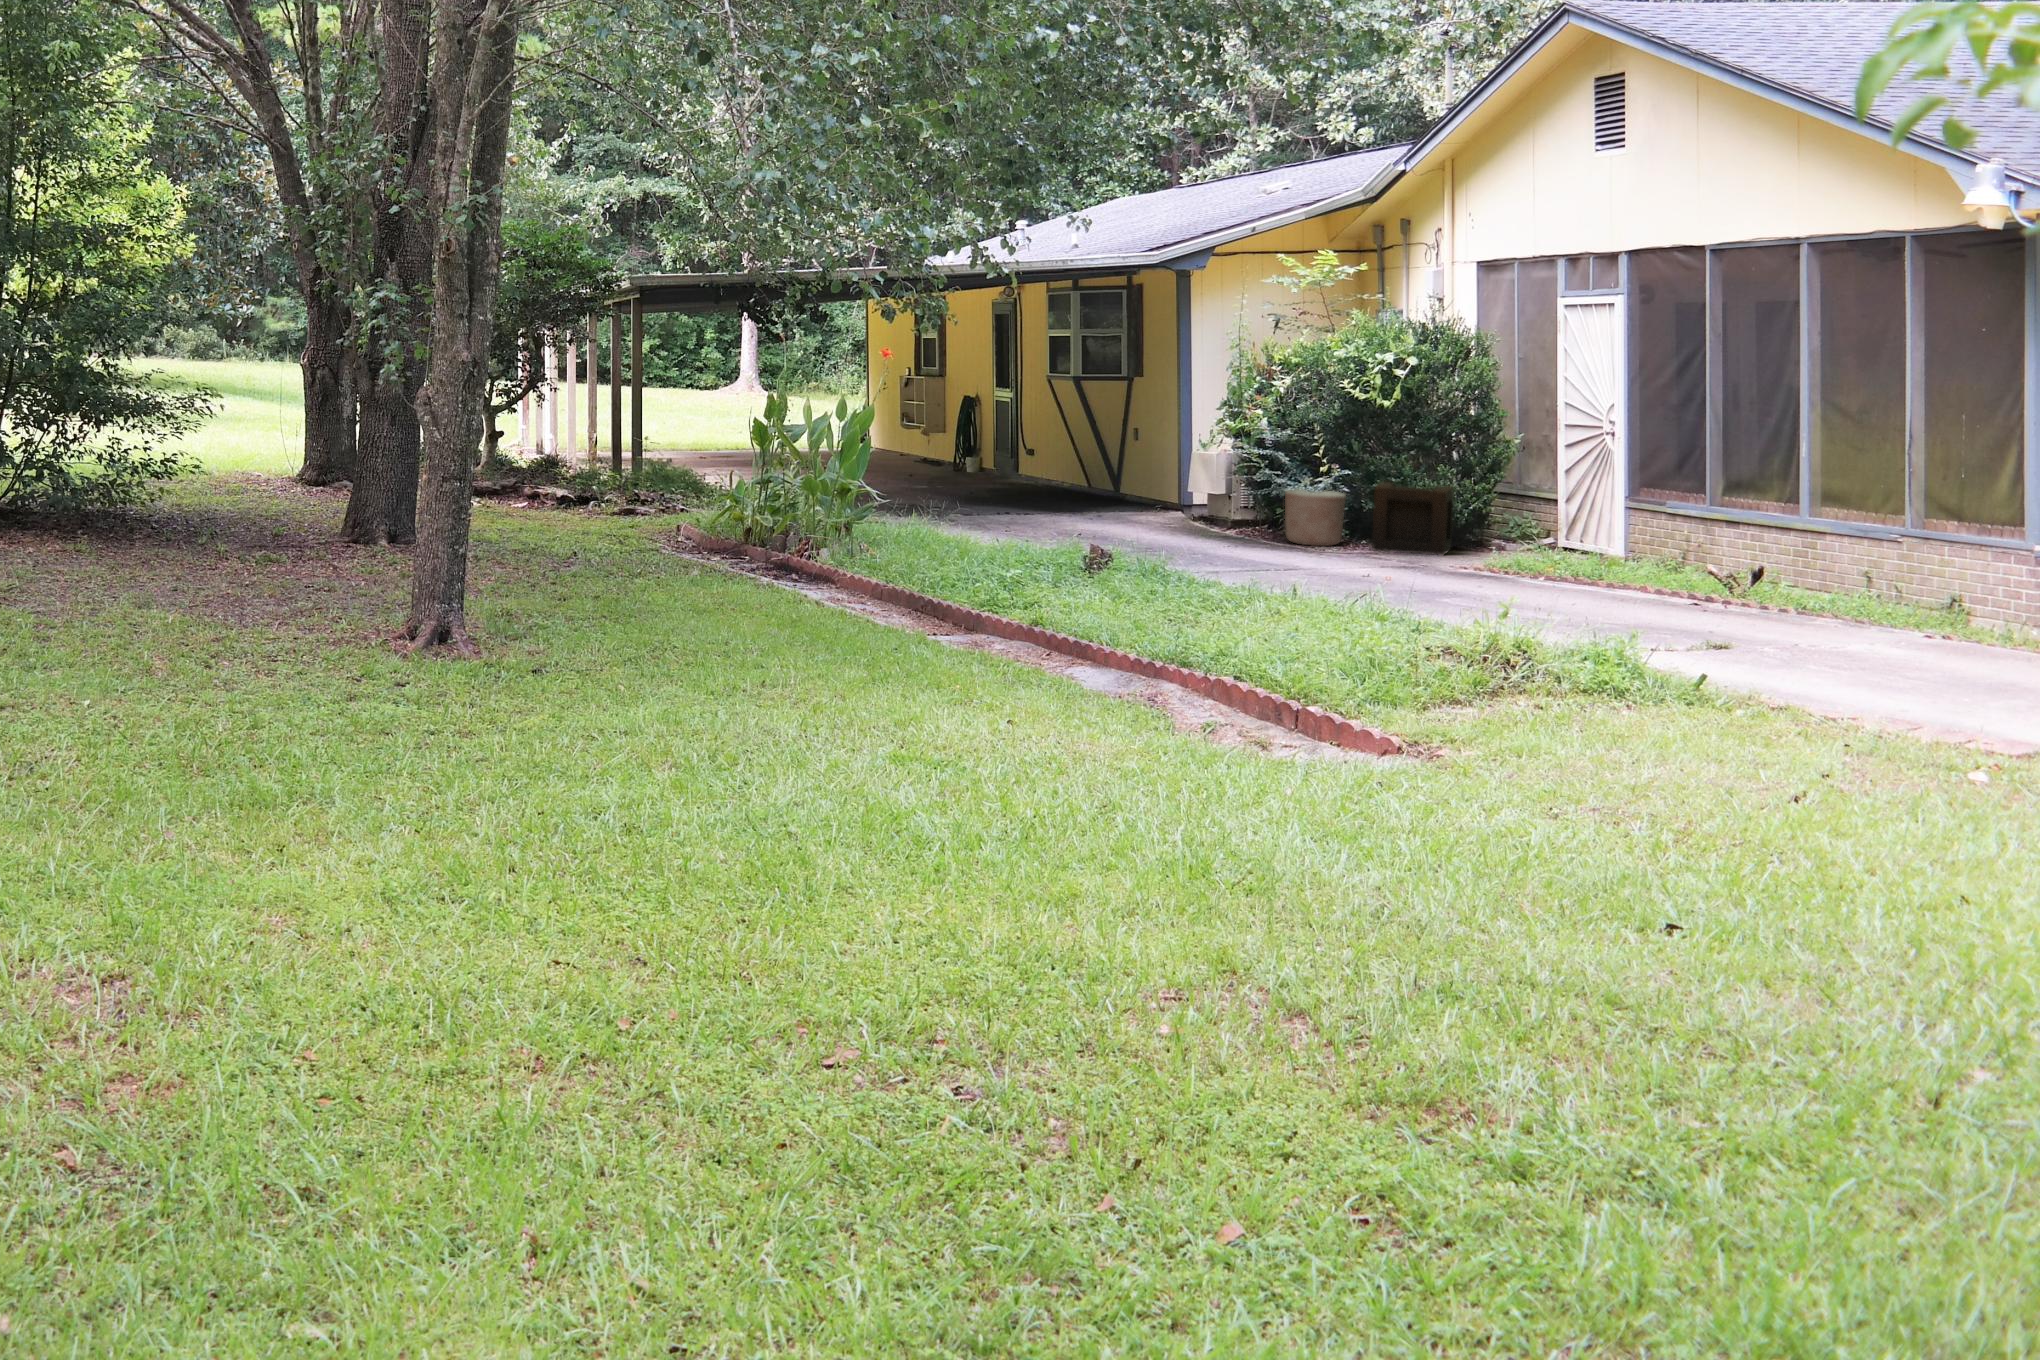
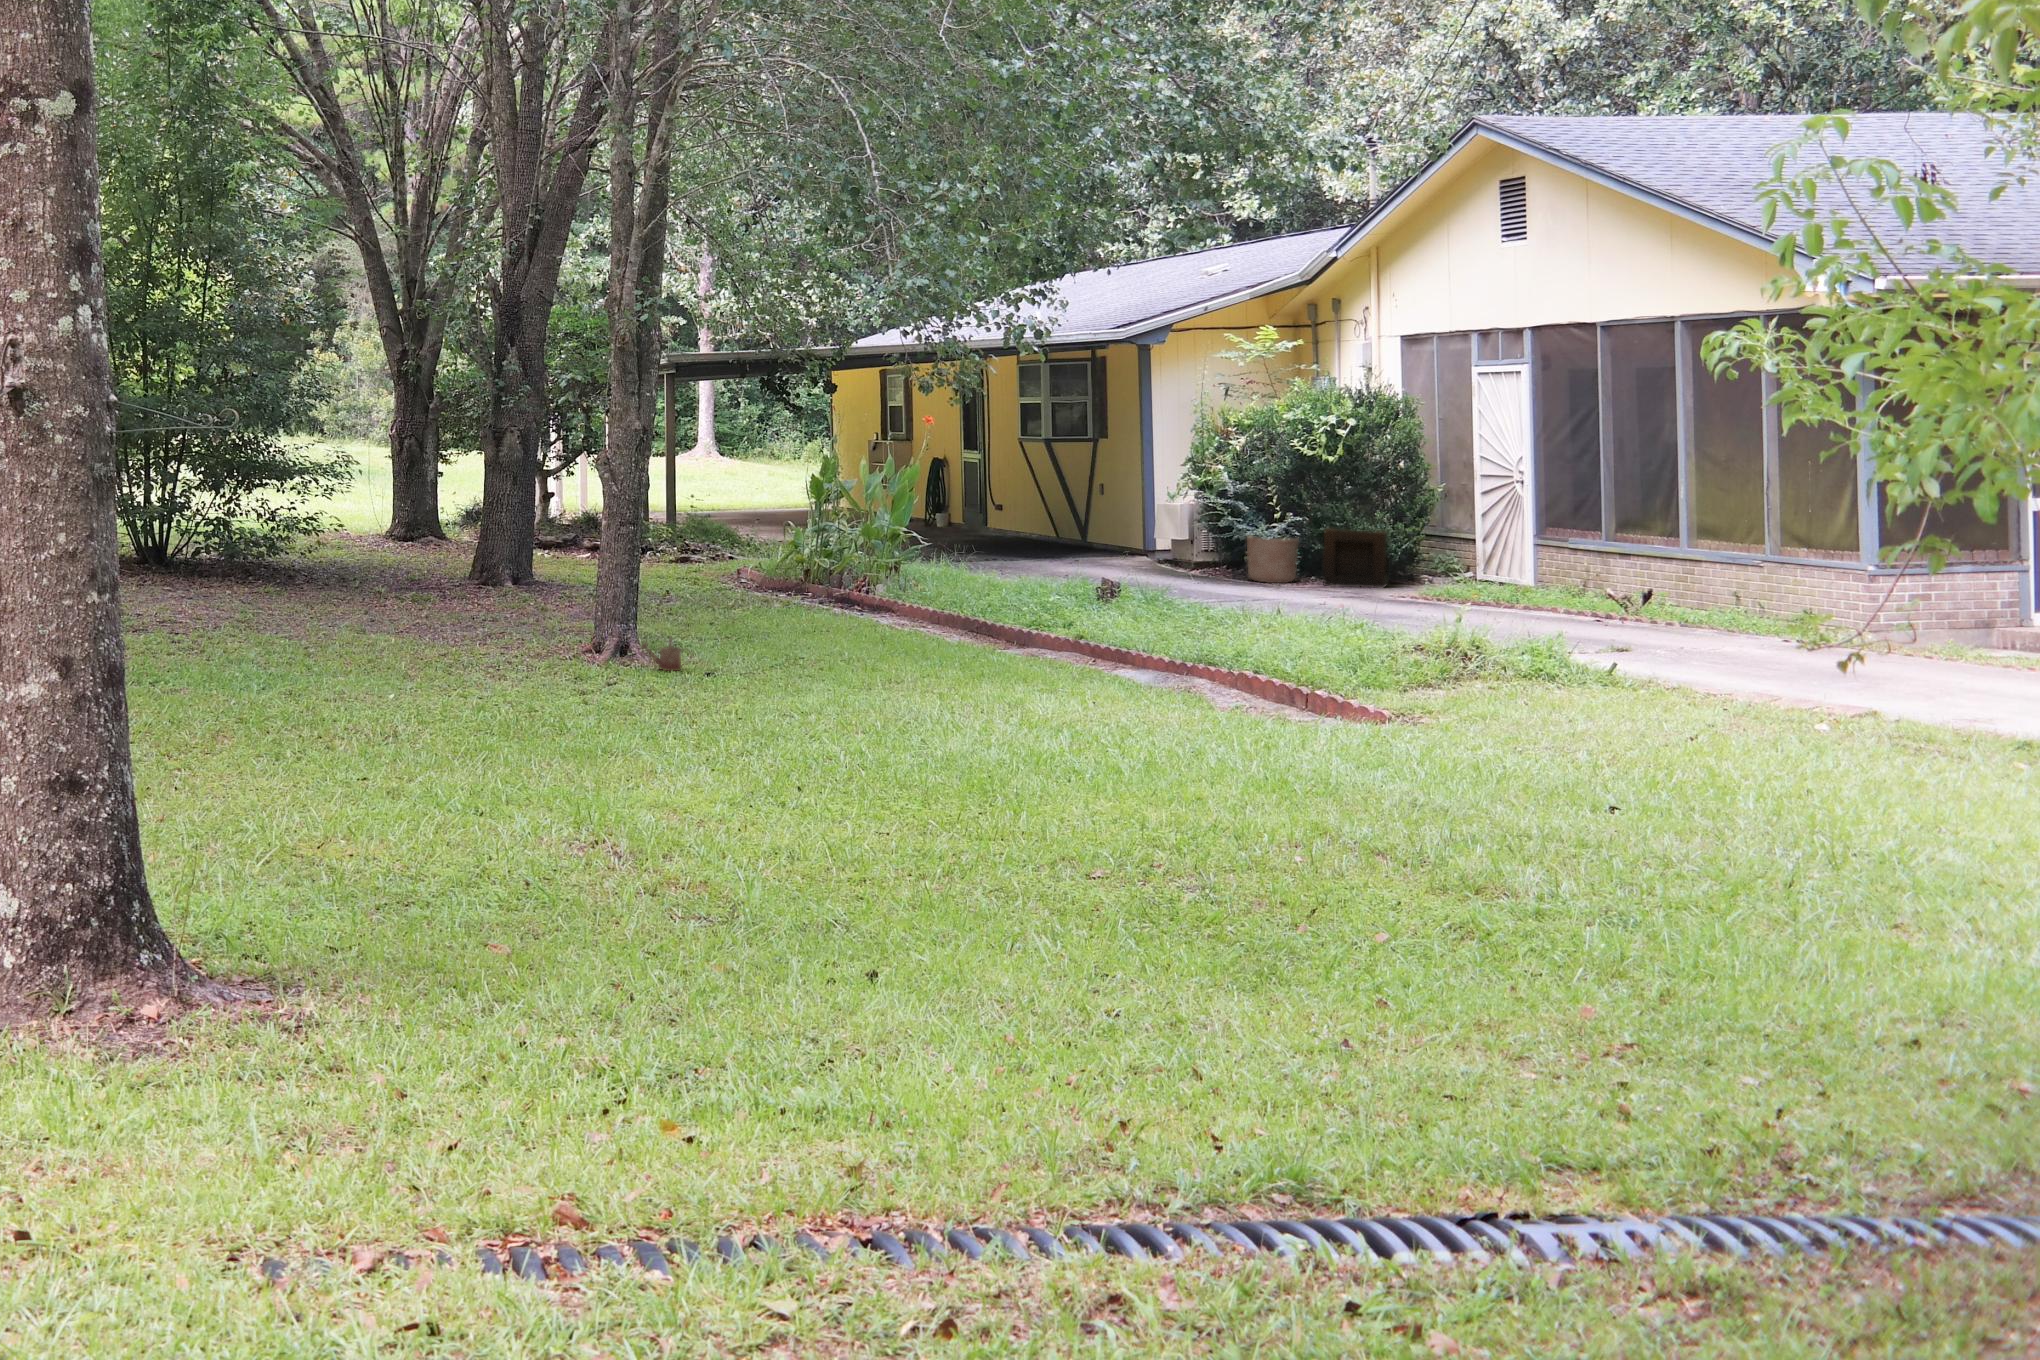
watering can: none [469,610,533,654] -> present [641,637,685,671]

